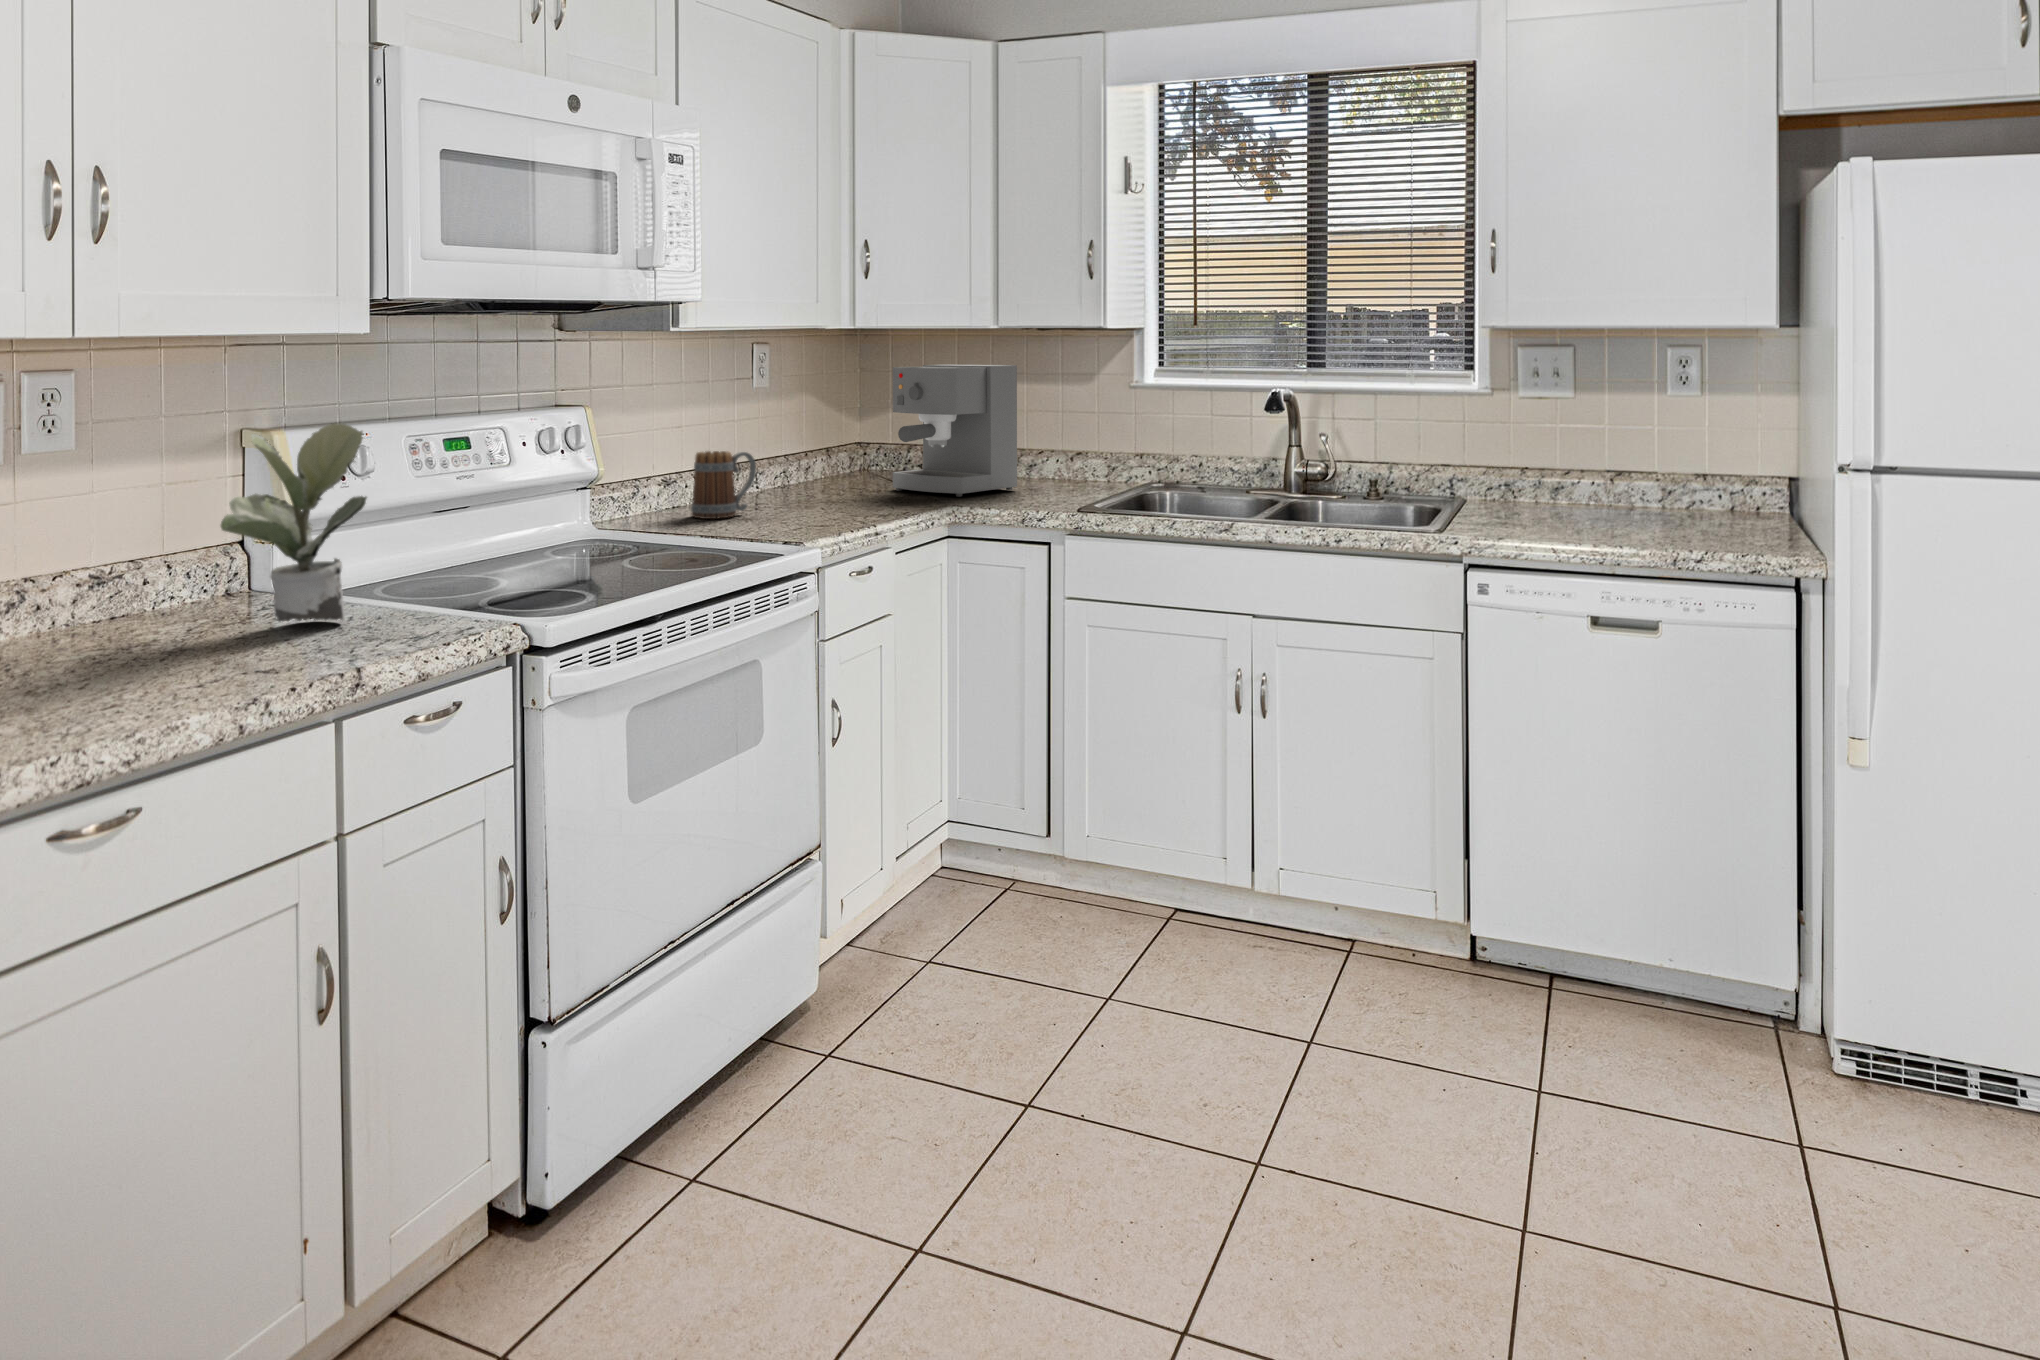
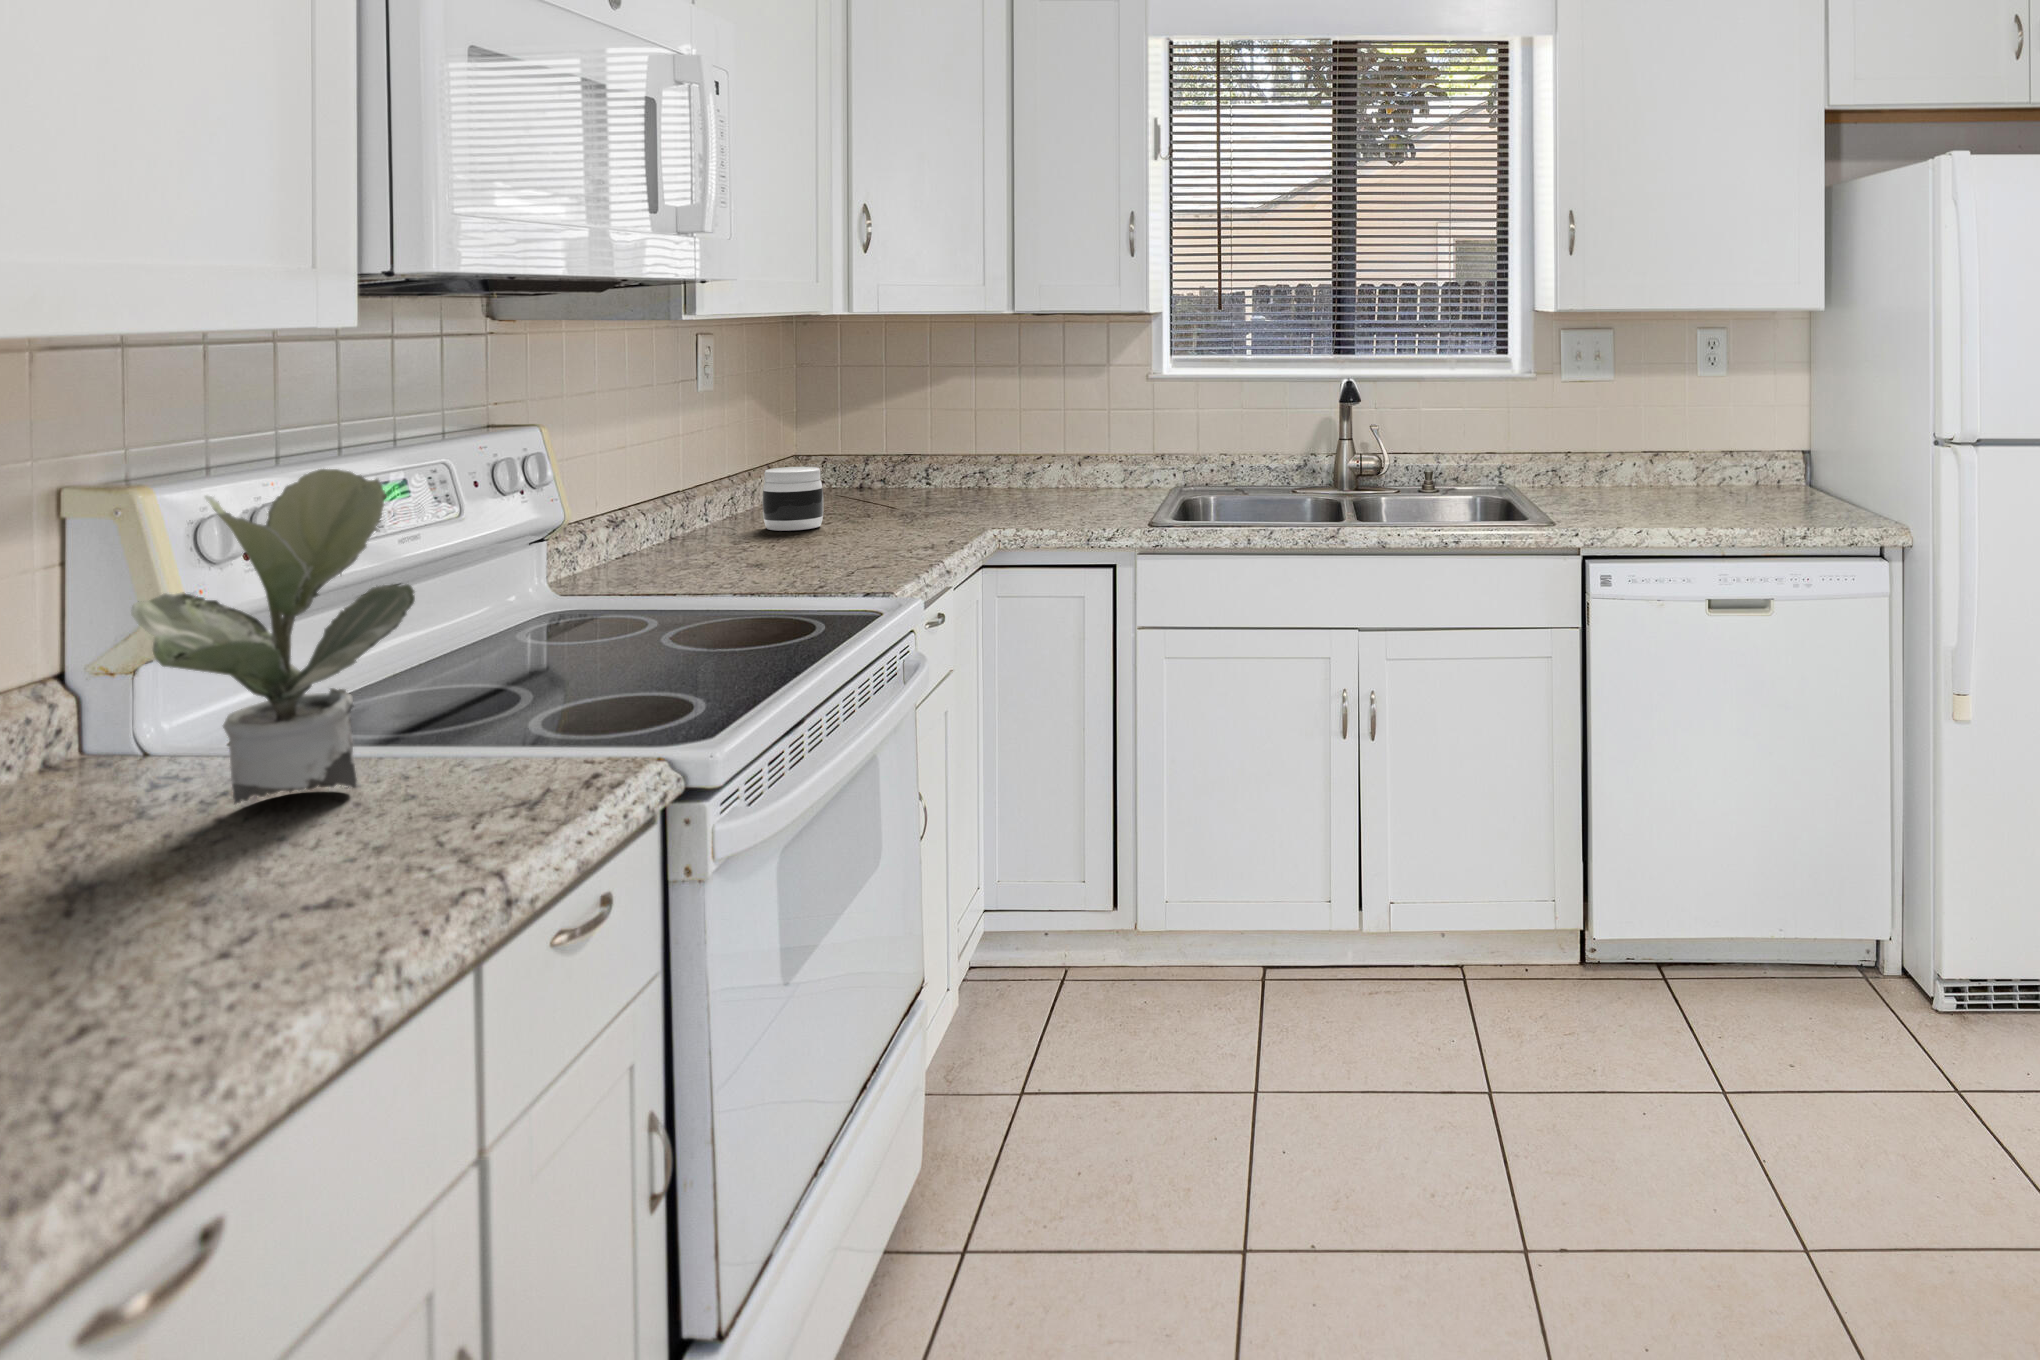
coffee maker: present [893,365,1017,496] -> none [869,355,1018,514]
mug: present [691,451,756,519] -> none [661,474,745,566]
jar: none [795,451,840,500] -> present [763,467,823,531]

